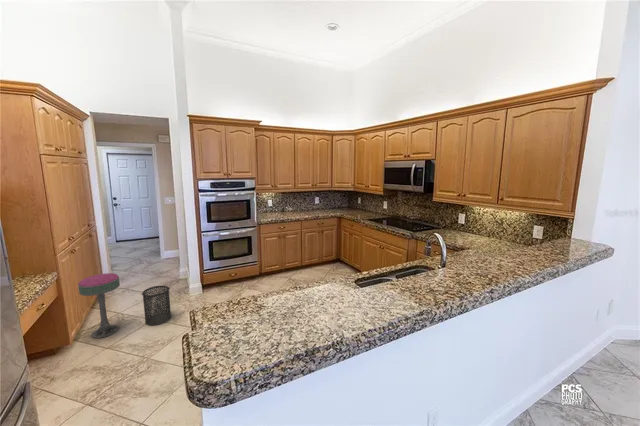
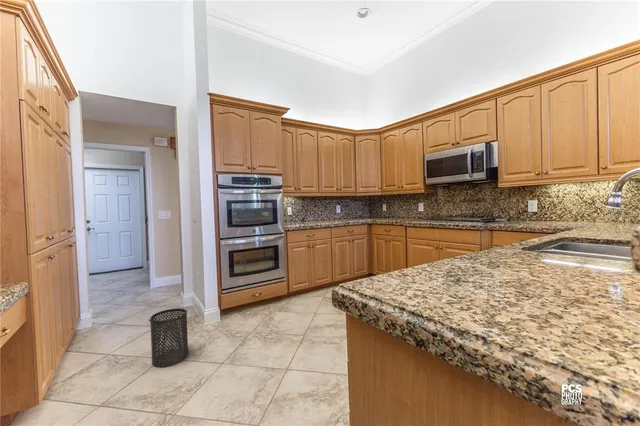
bar stool: present [78,273,120,338] -> none [56,292,118,393]

